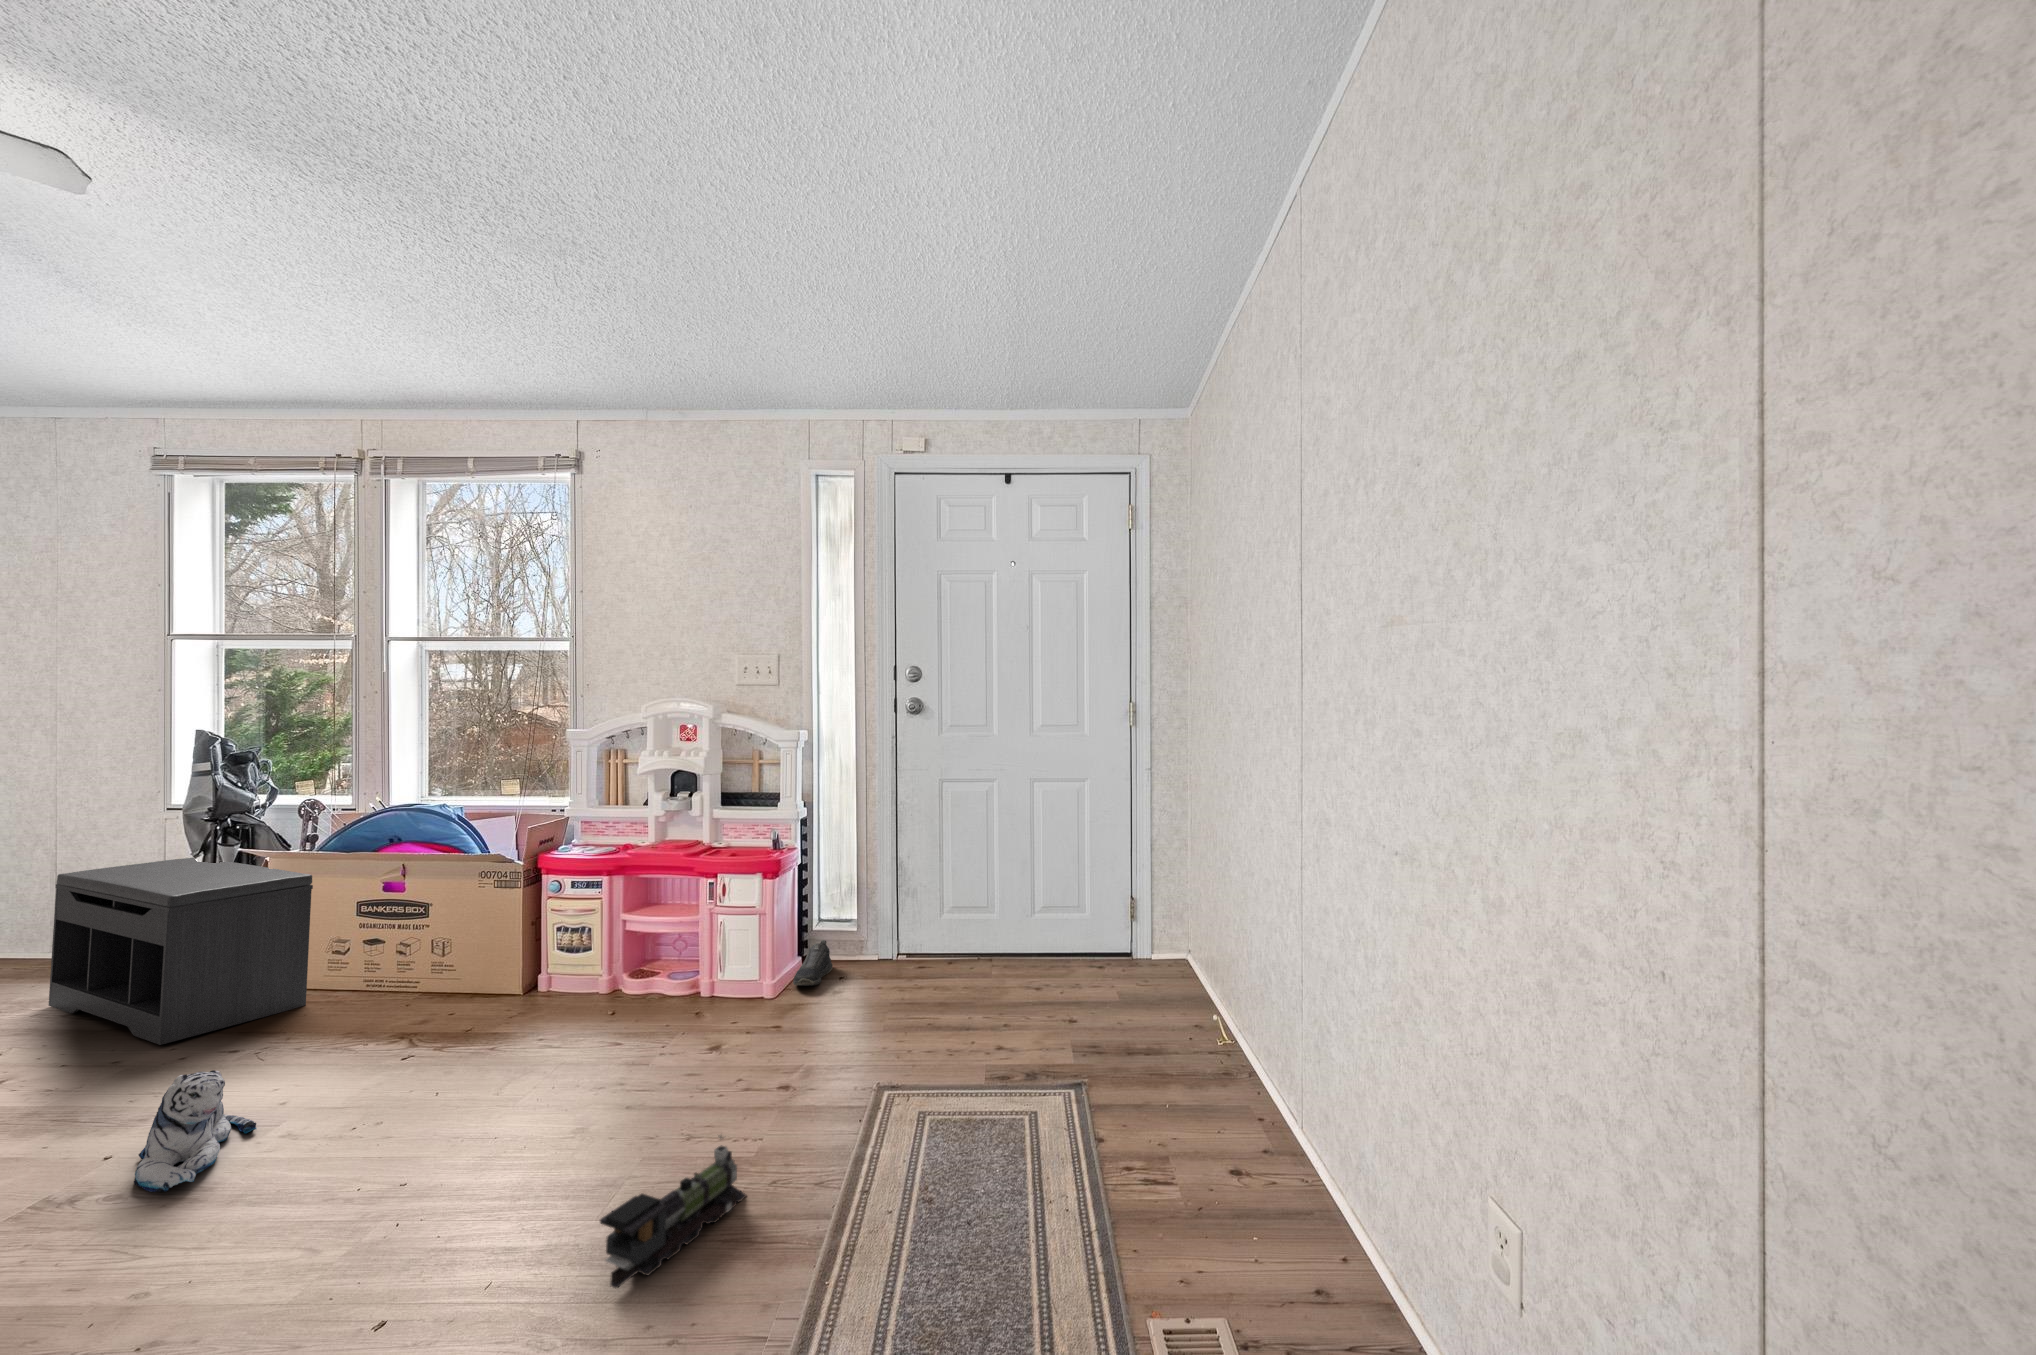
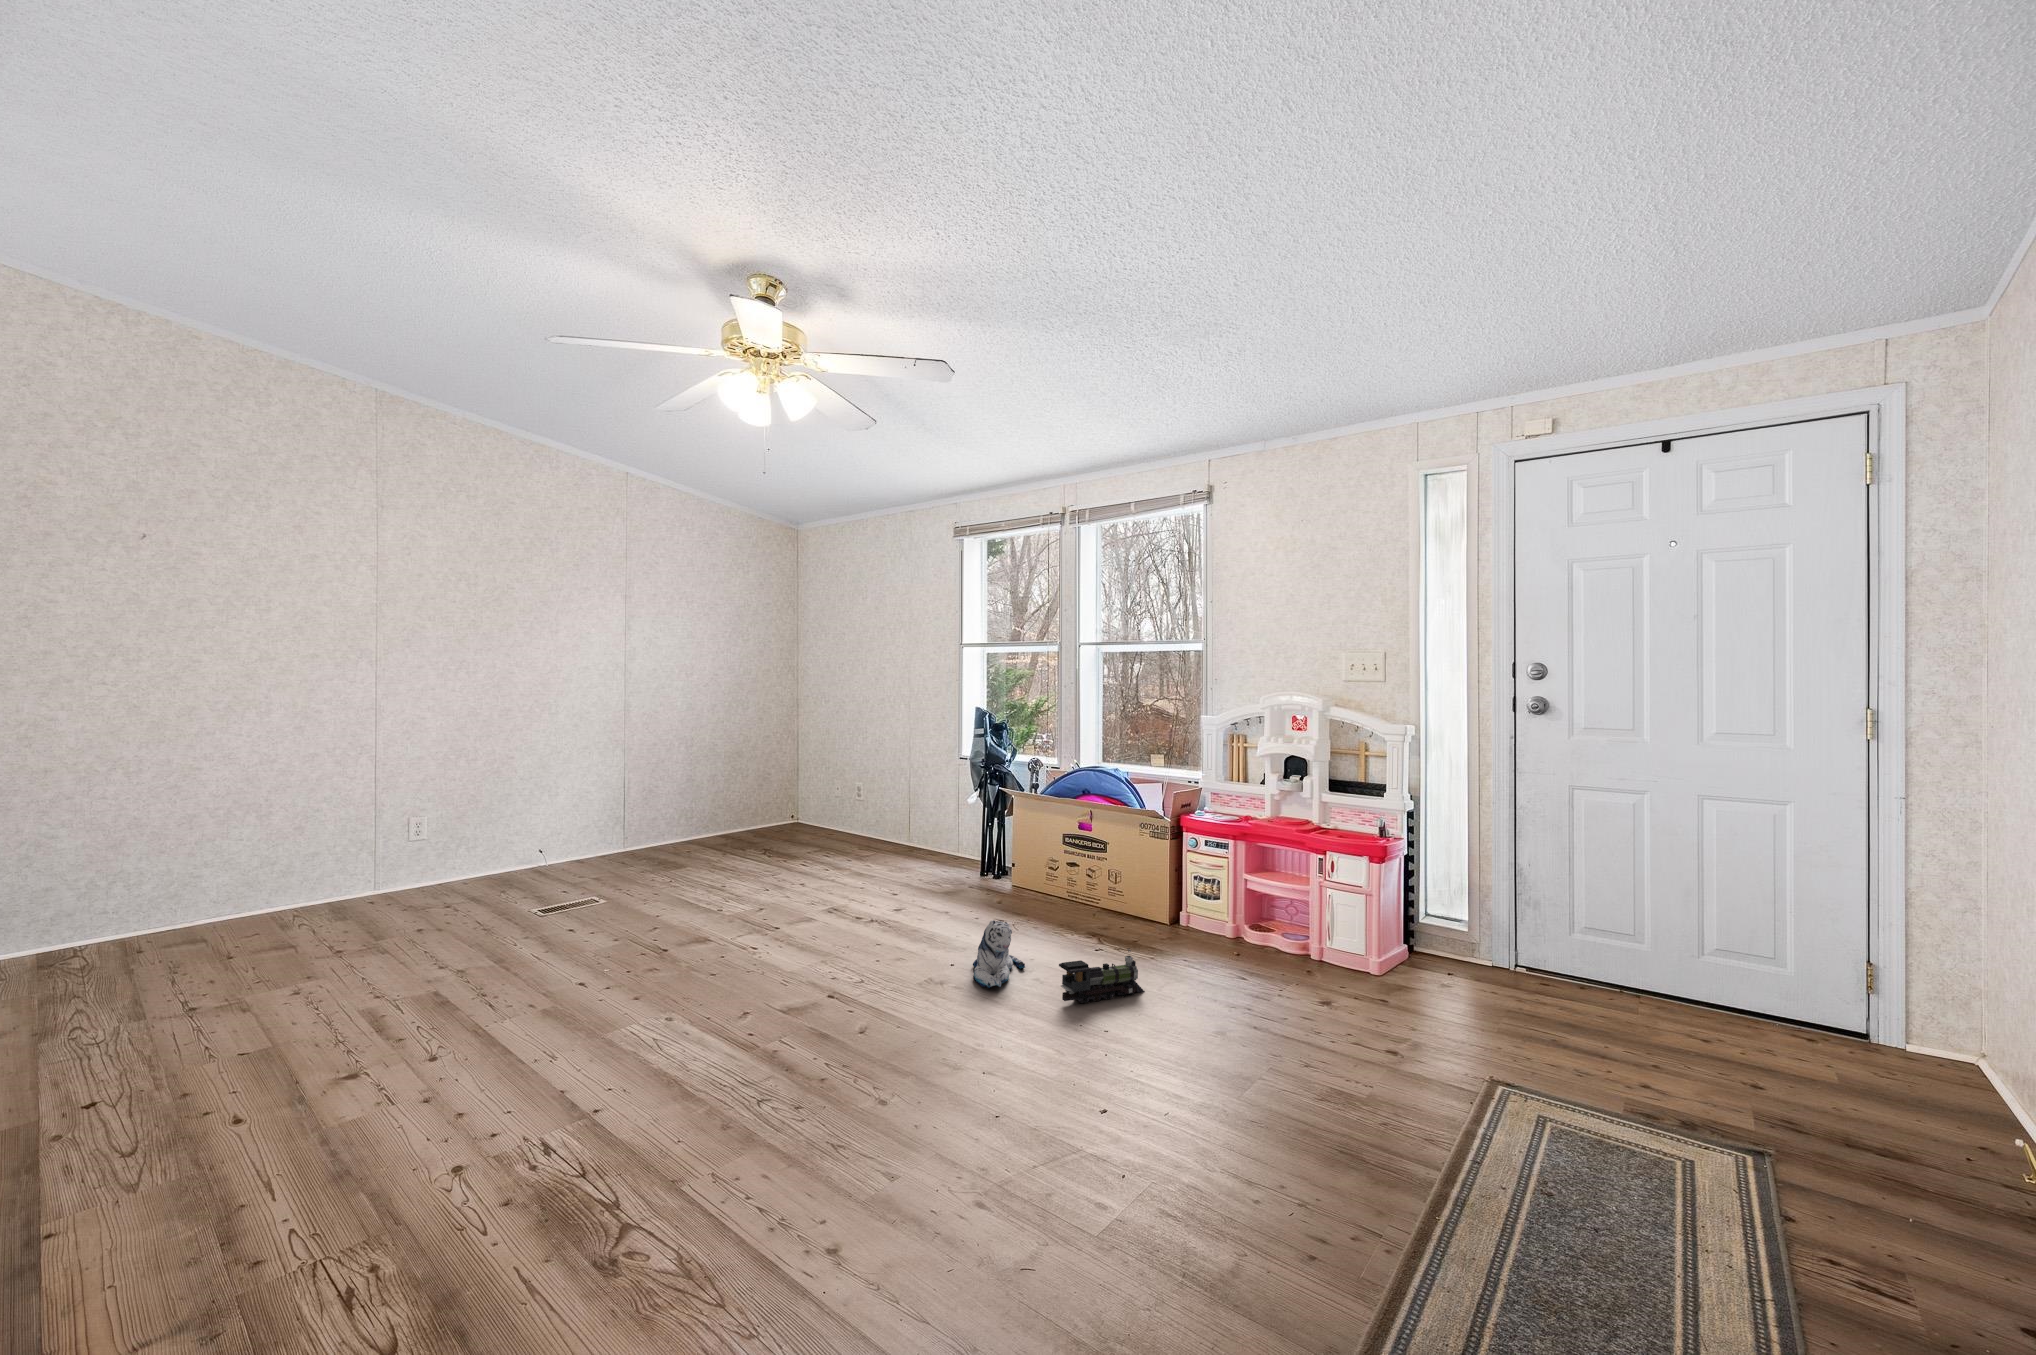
bench: present [49,858,313,1045] -> none [917,791,1041,905]
shoe: present [793,940,833,986] -> none [1398,934,1439,974]
toy train: present [600,1136,746,1288] -> present [1059,949,1145,1003]

